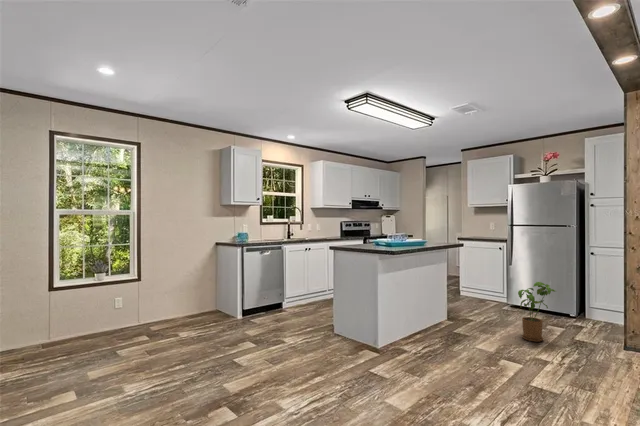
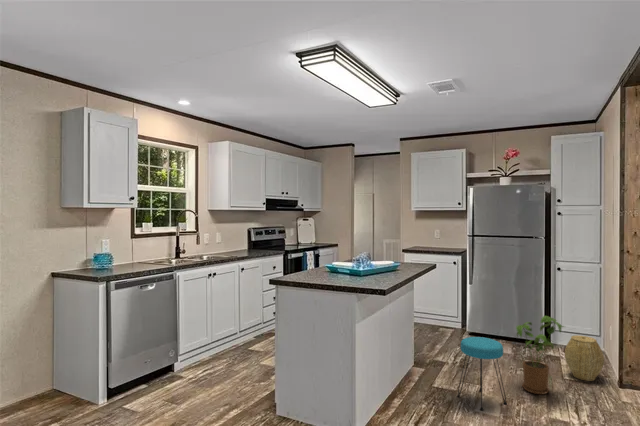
stool: none [464,295,500,343] -> present [457,337,507,410]
woven basket: none [570,303,603,339] -> present [565,335,604,381]

